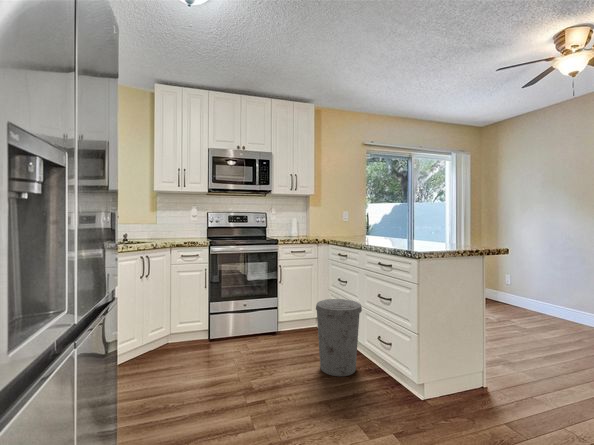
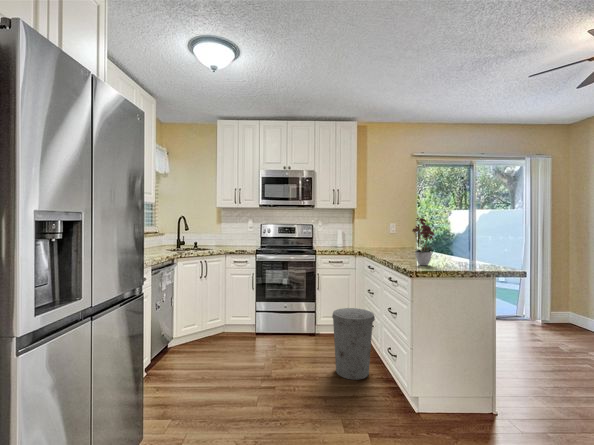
flower arrangement: none [405,196,437,247] -> present [412,217,434,265]

